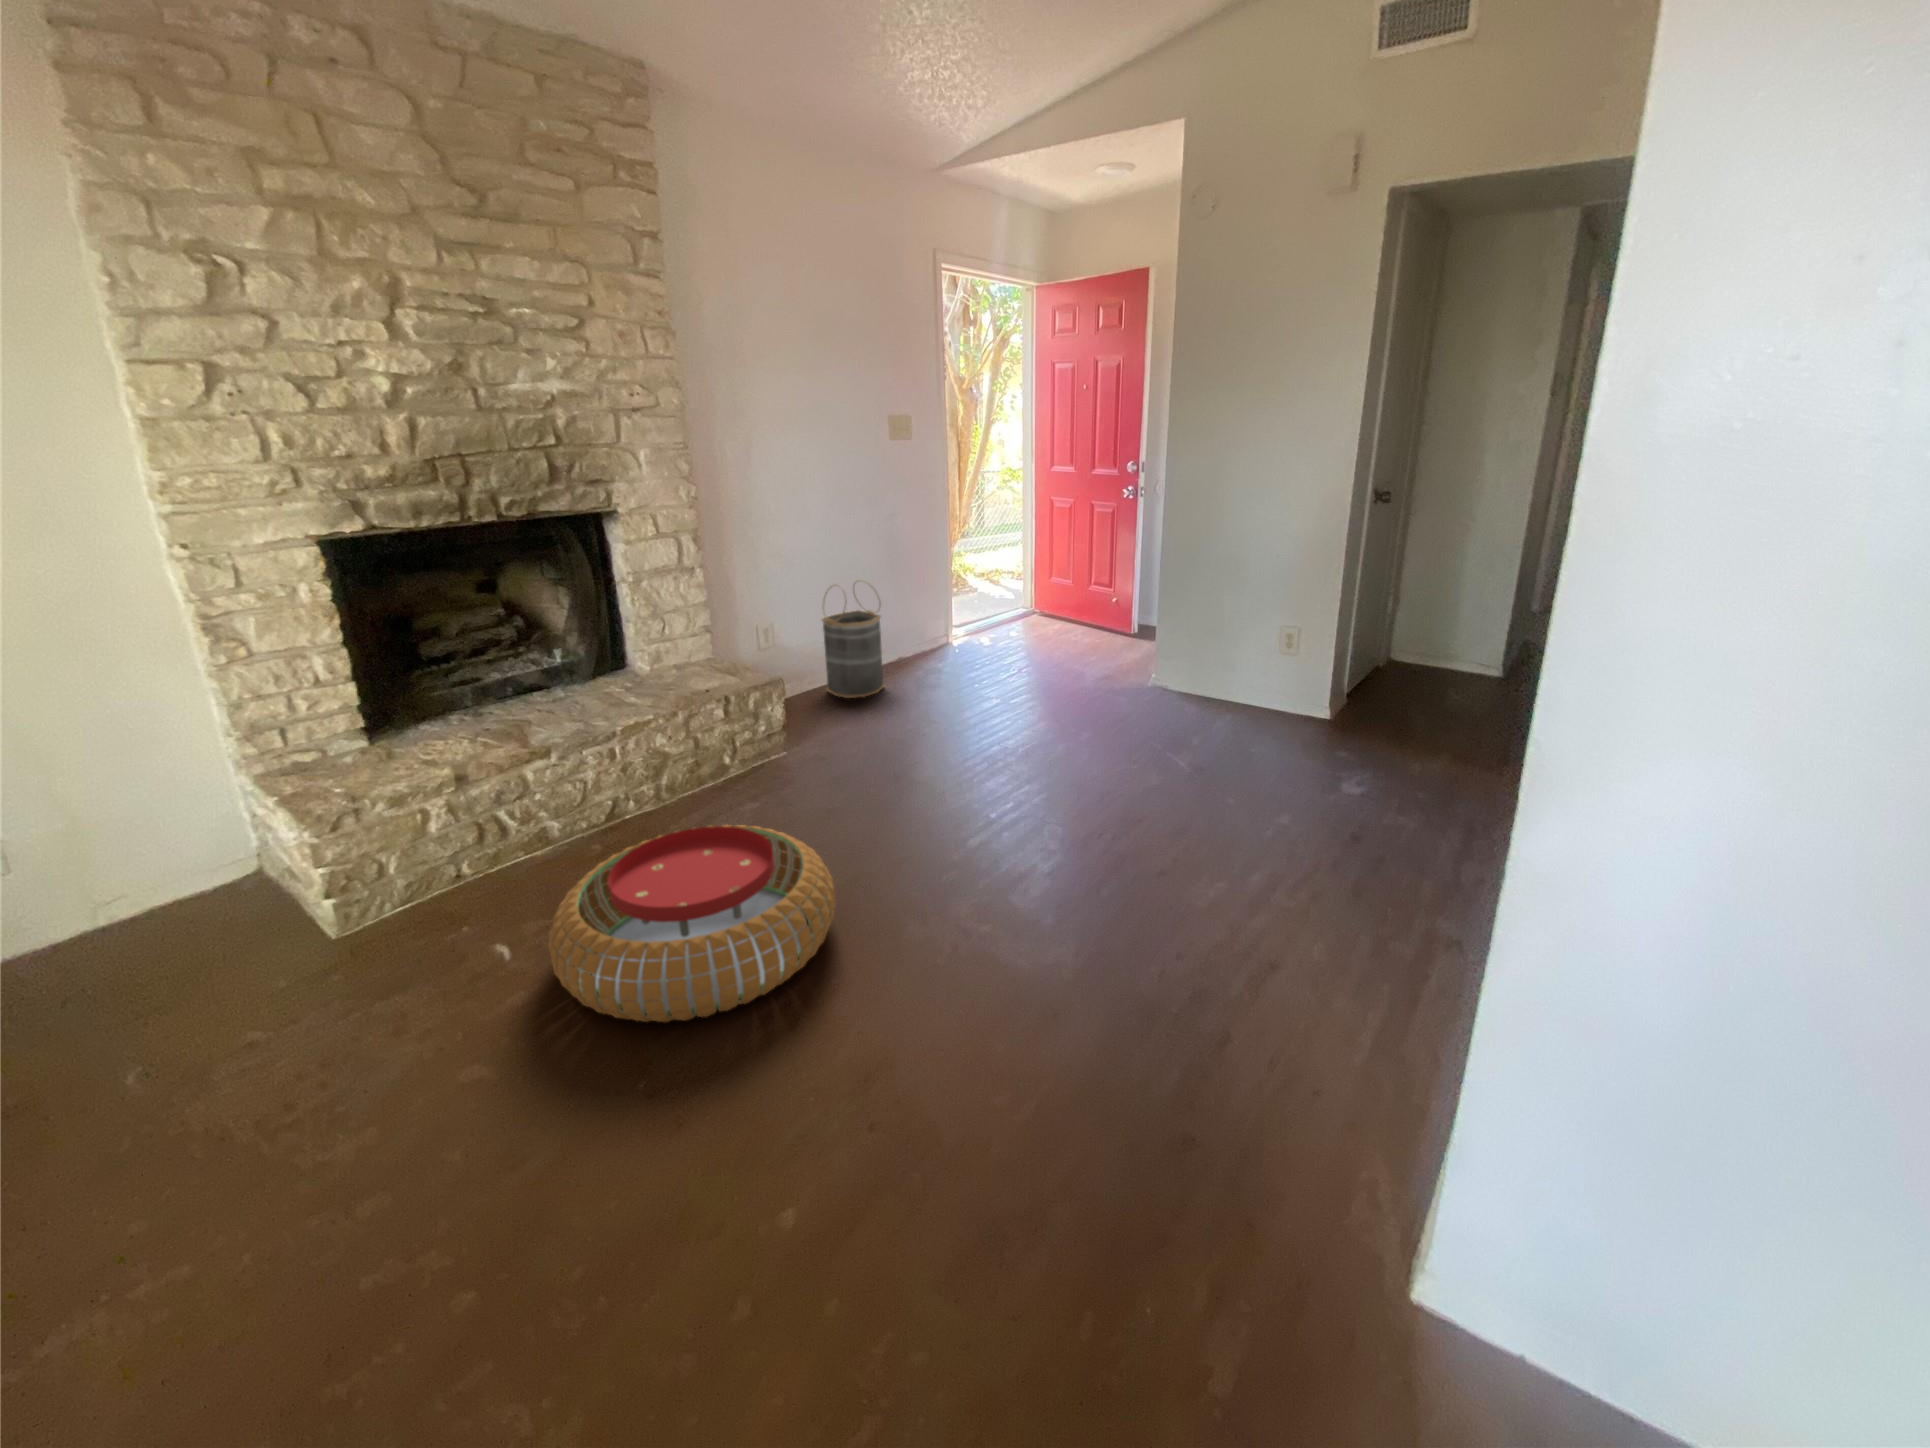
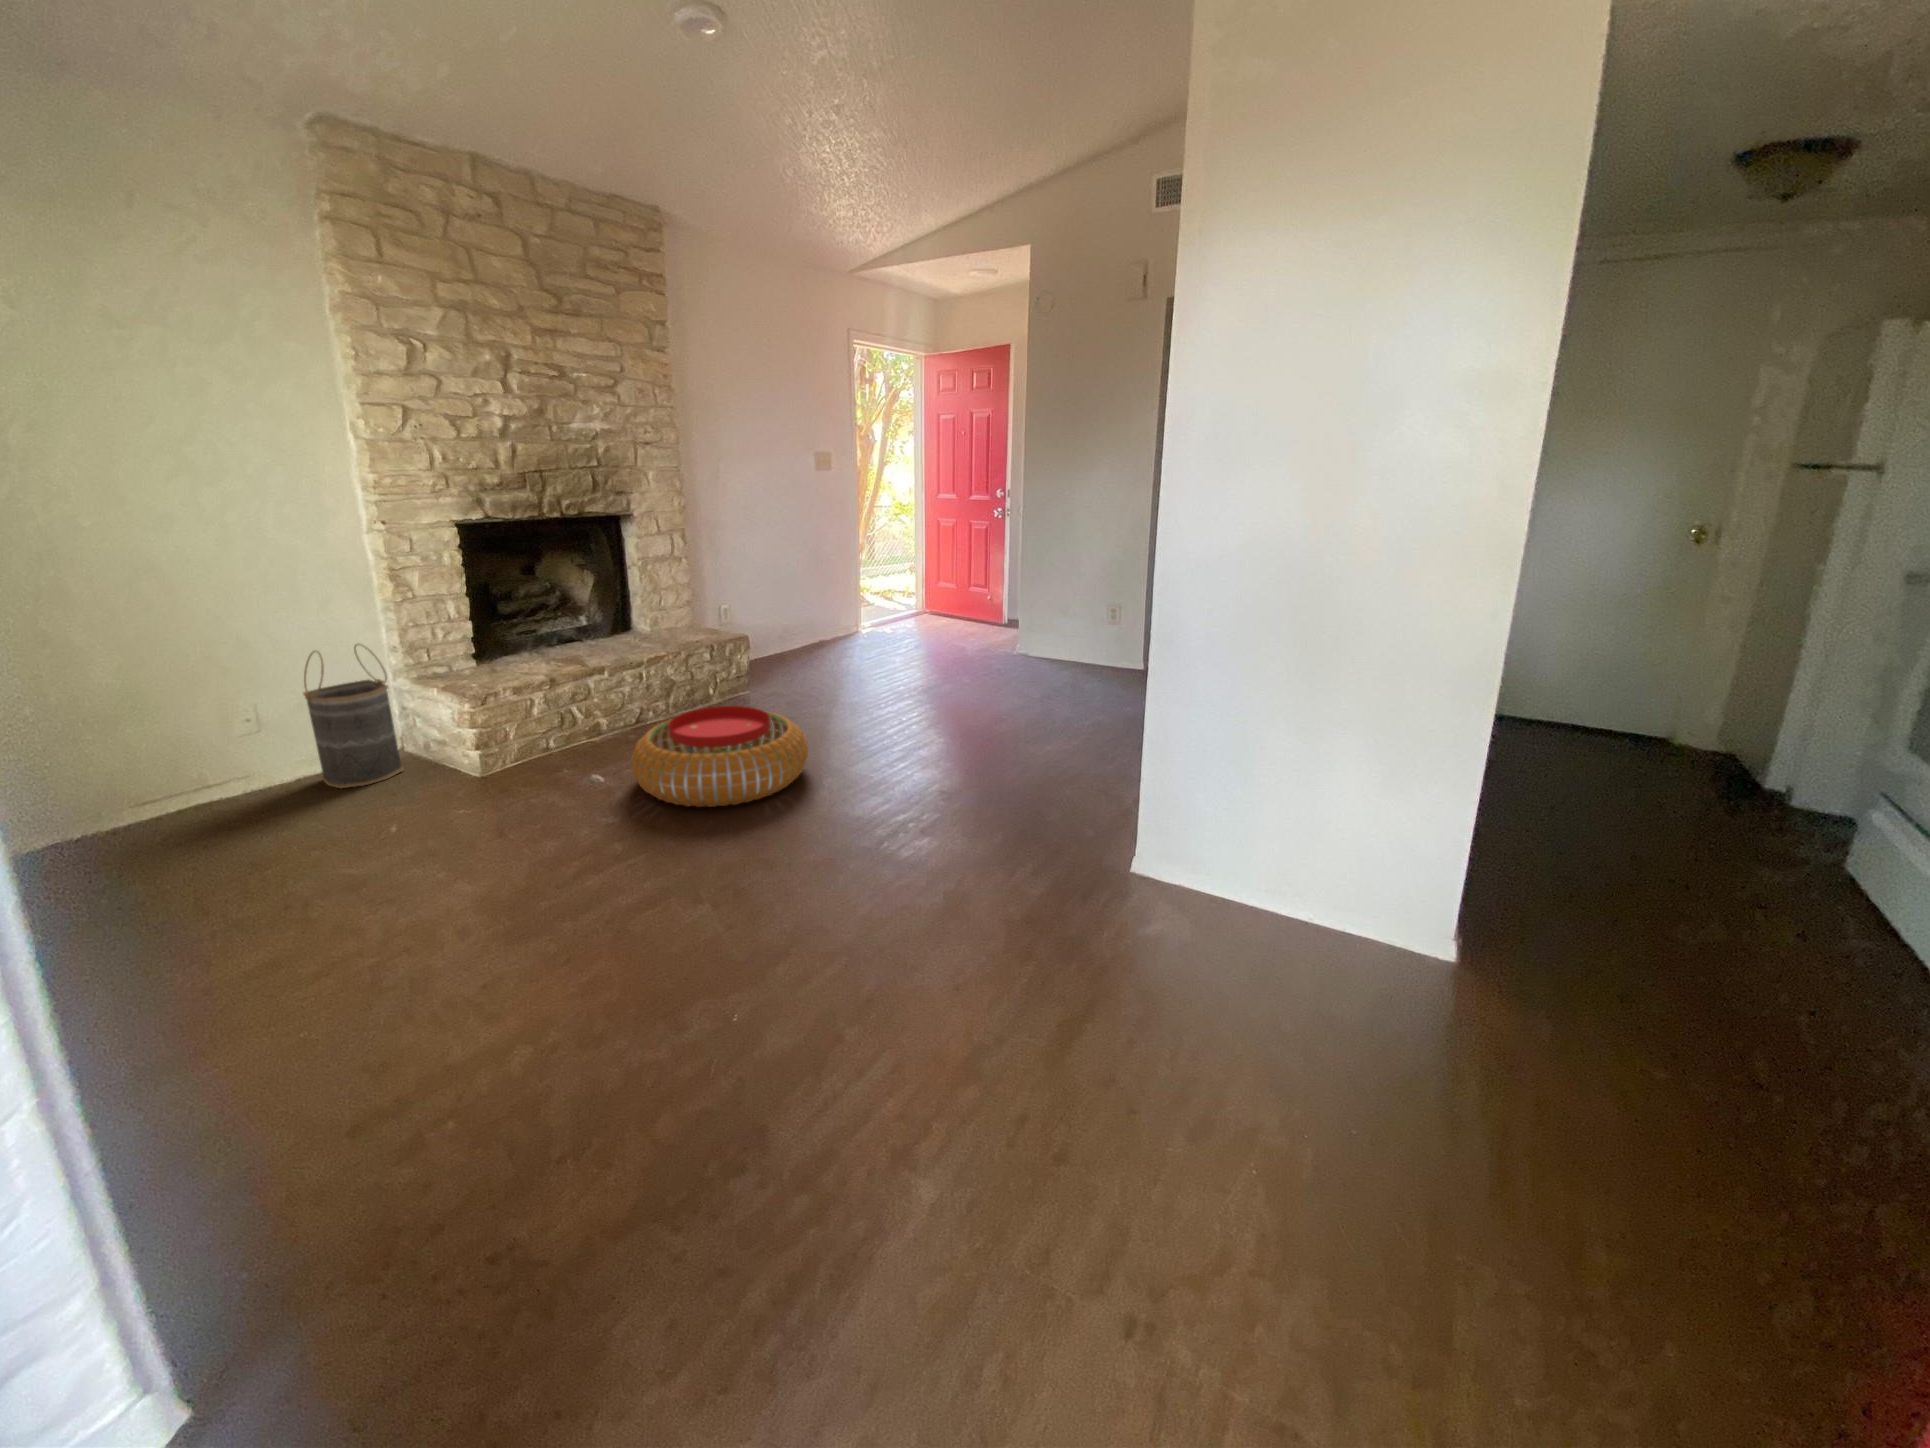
basket: present [821,587,885,698] -> present [303,644,404,788]

